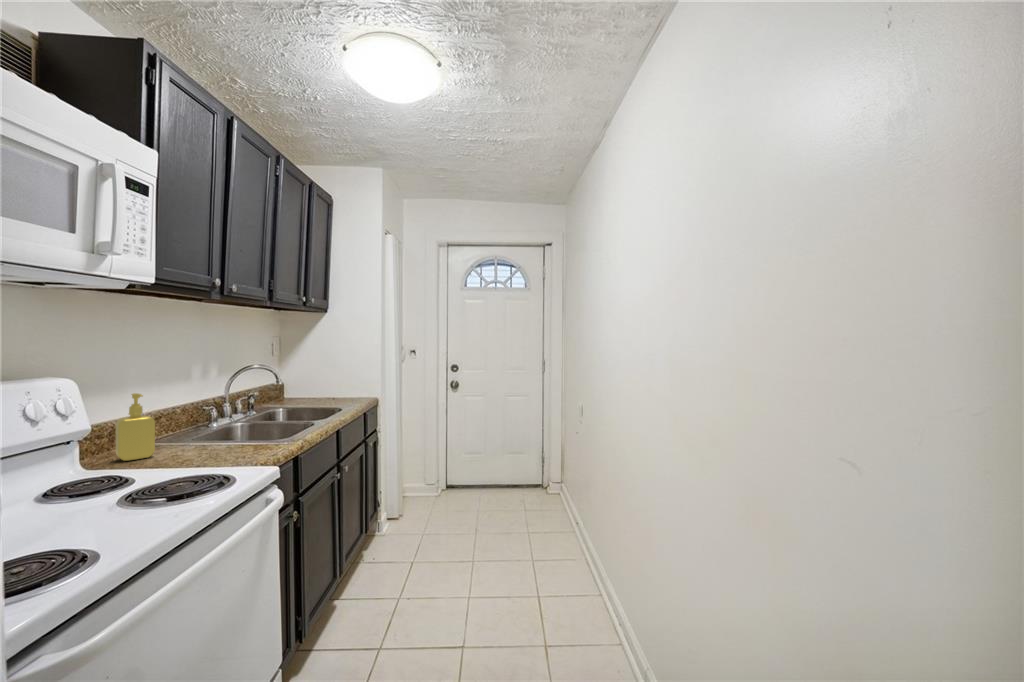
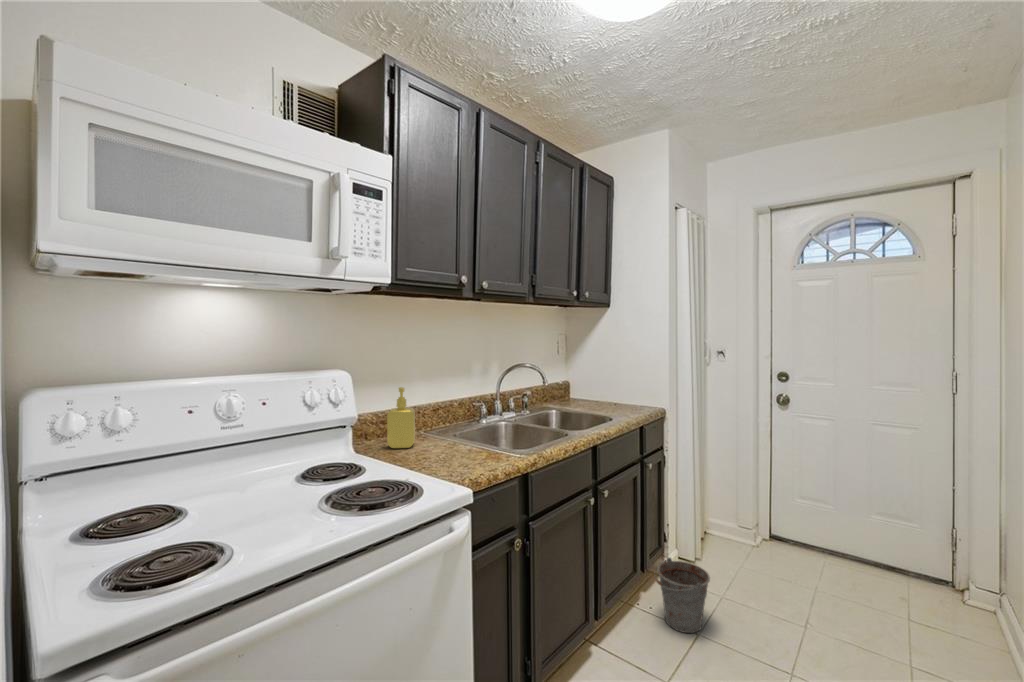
bucket: none [379,514,421,566] -> present [655,558,710,633]

